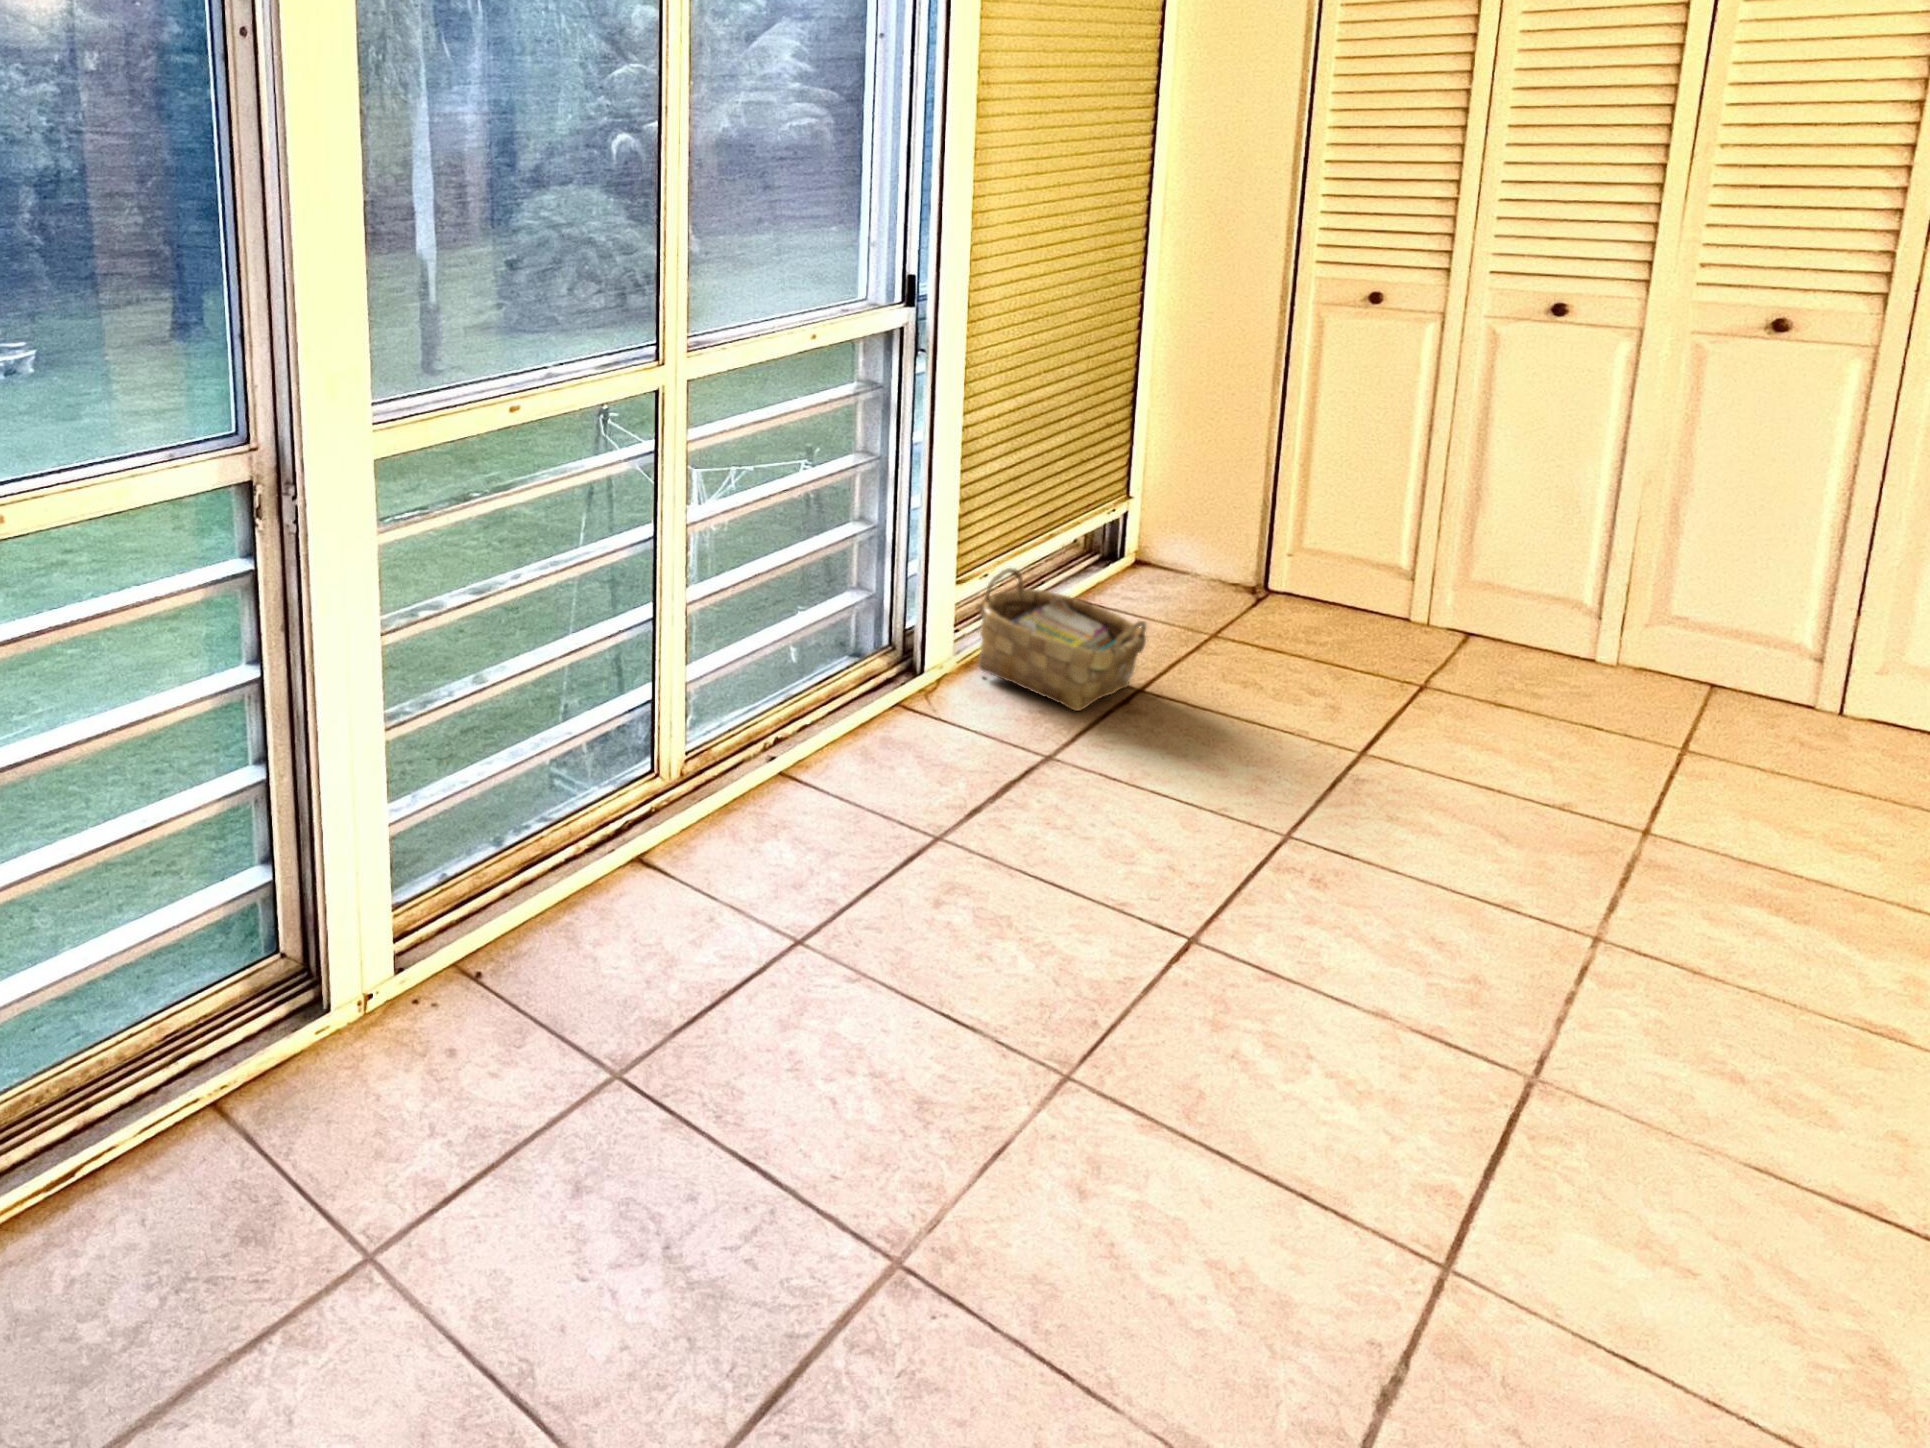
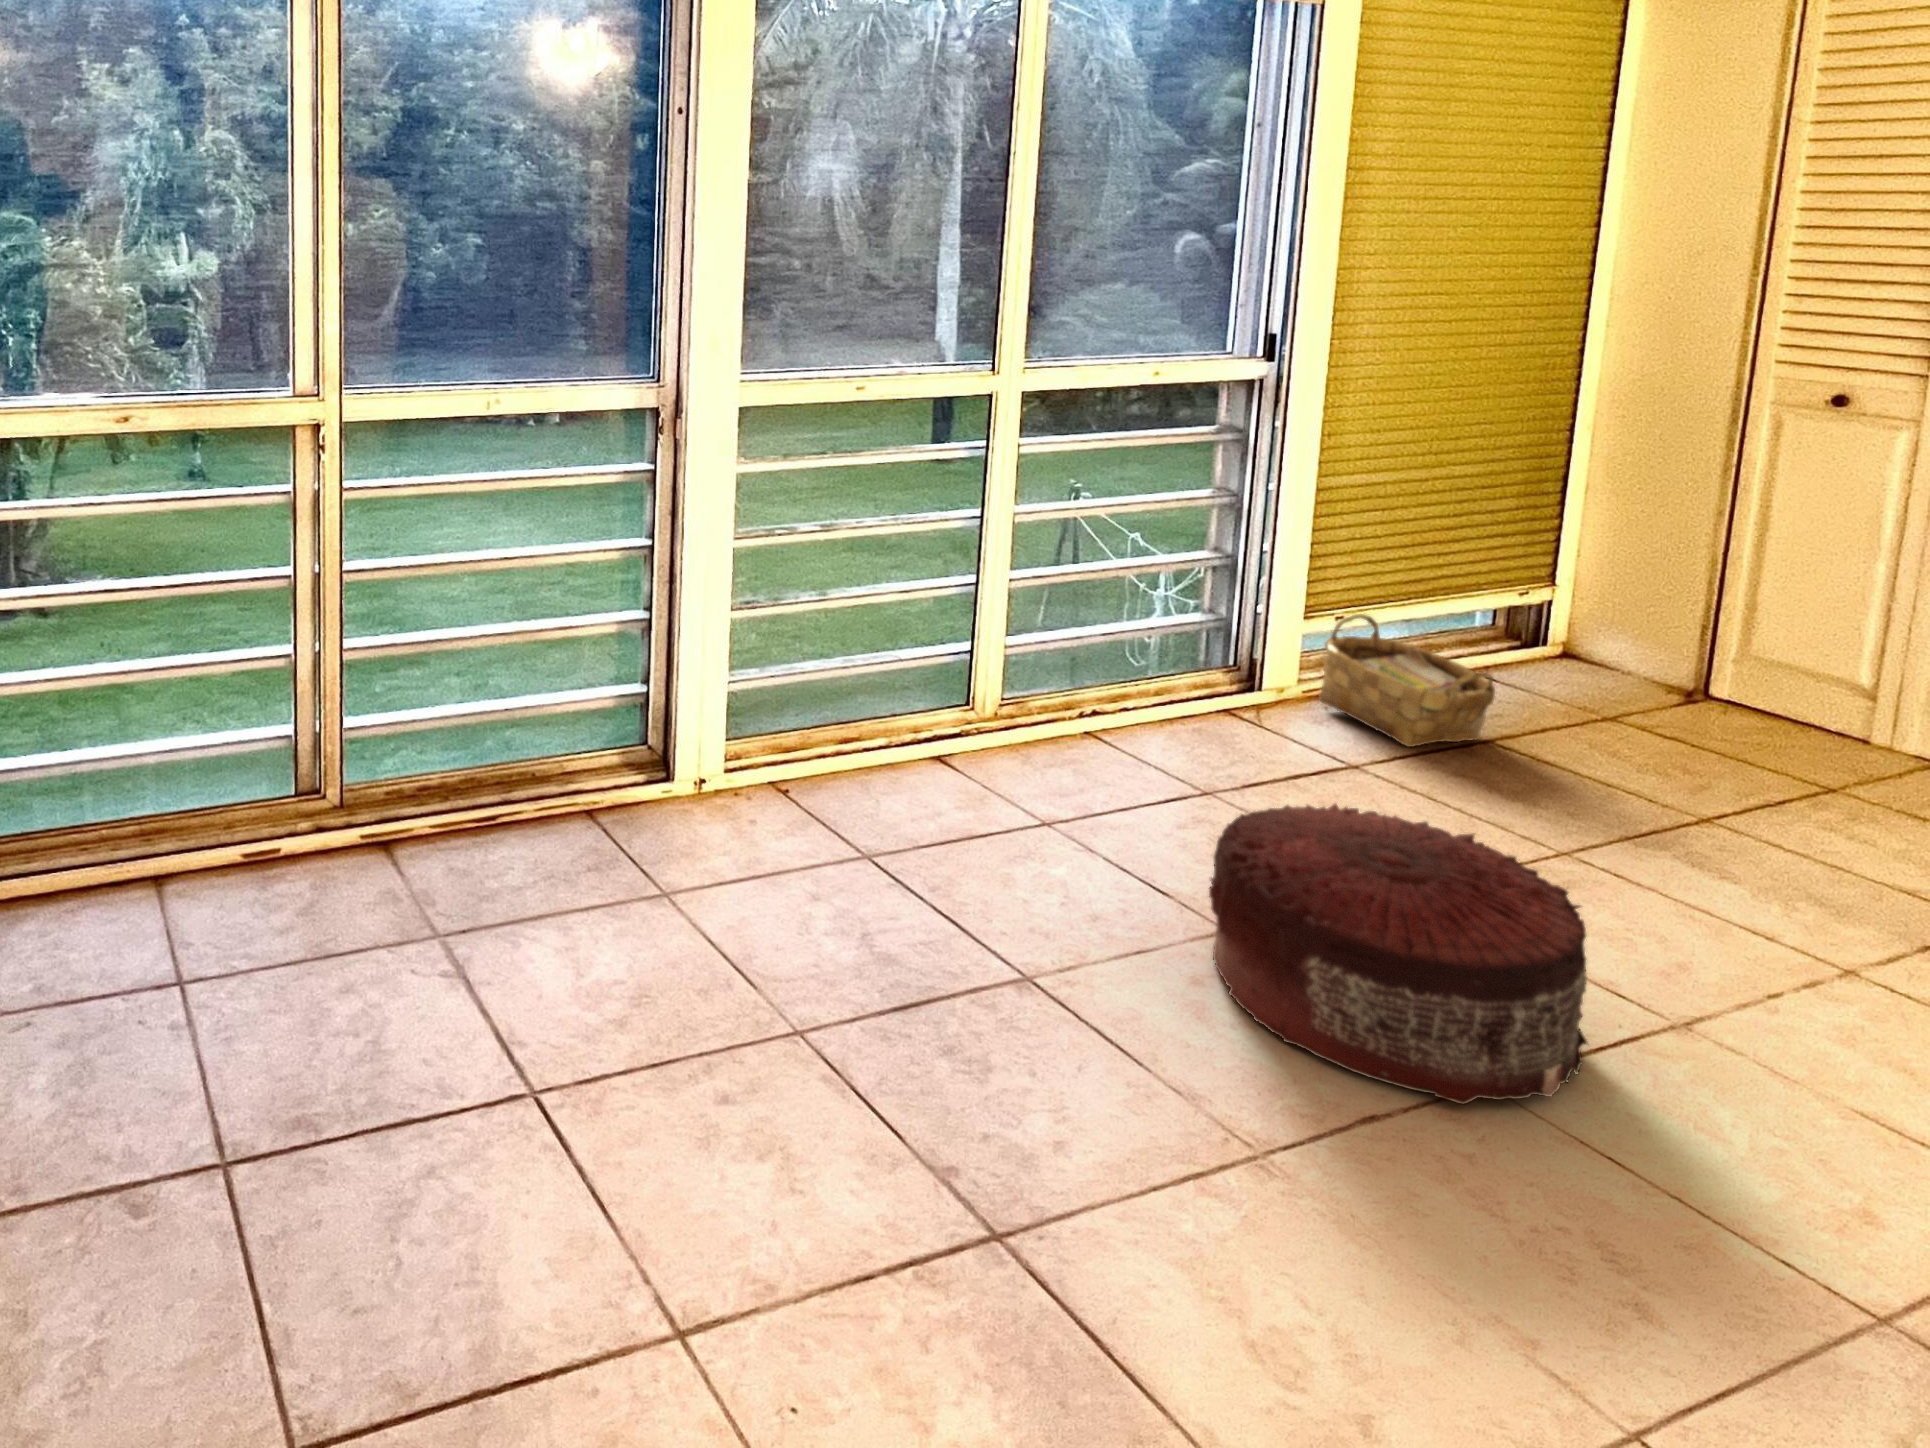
pouf: none [1047,873,1491,1289] -> present [1209,804,1587,1104]

